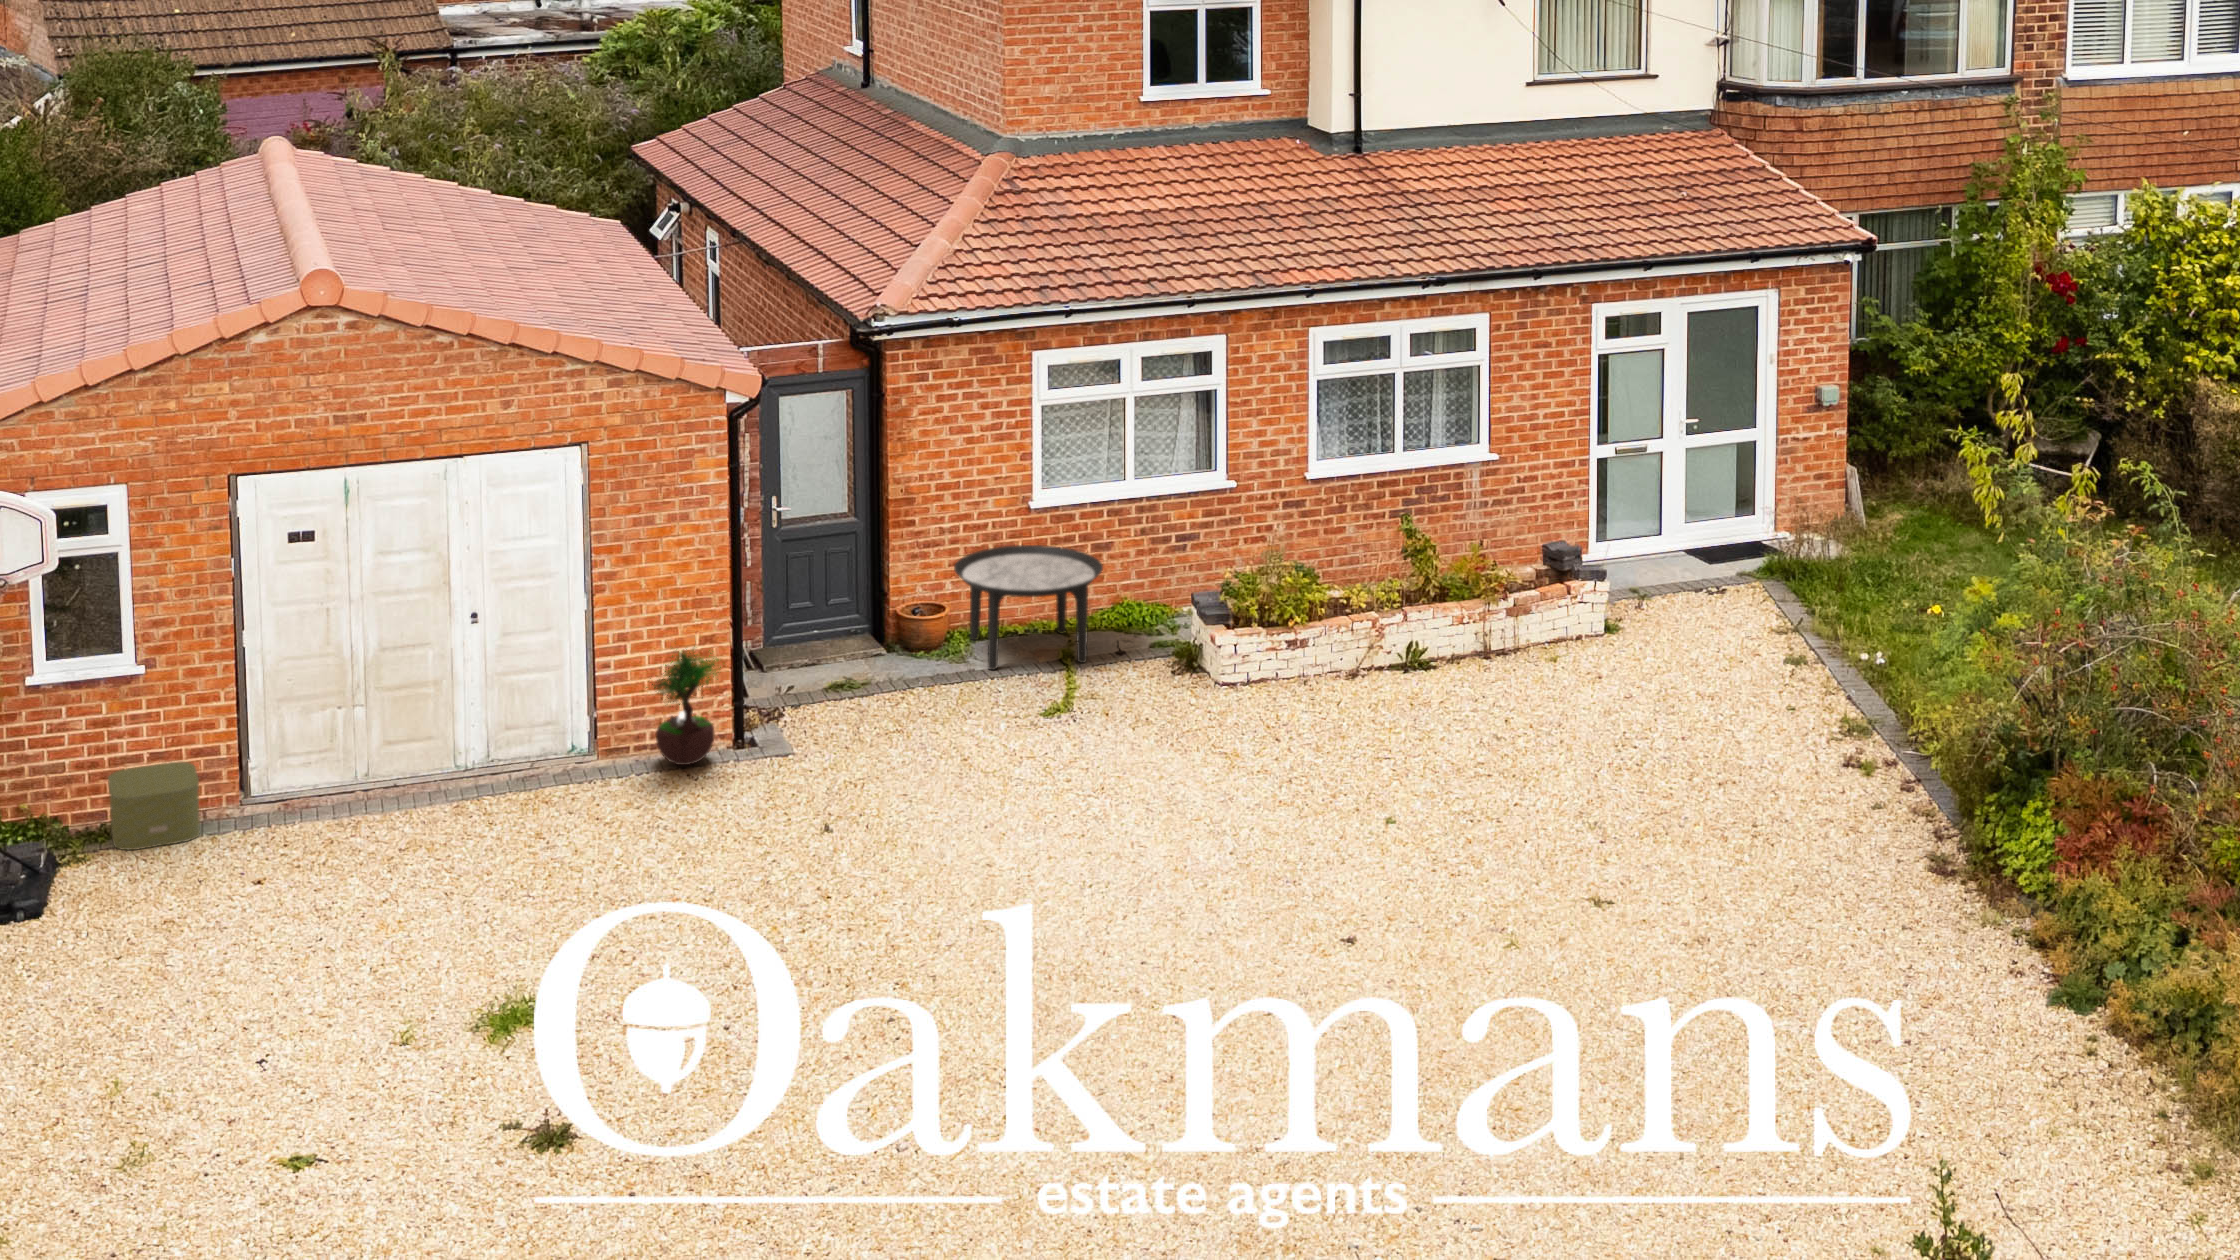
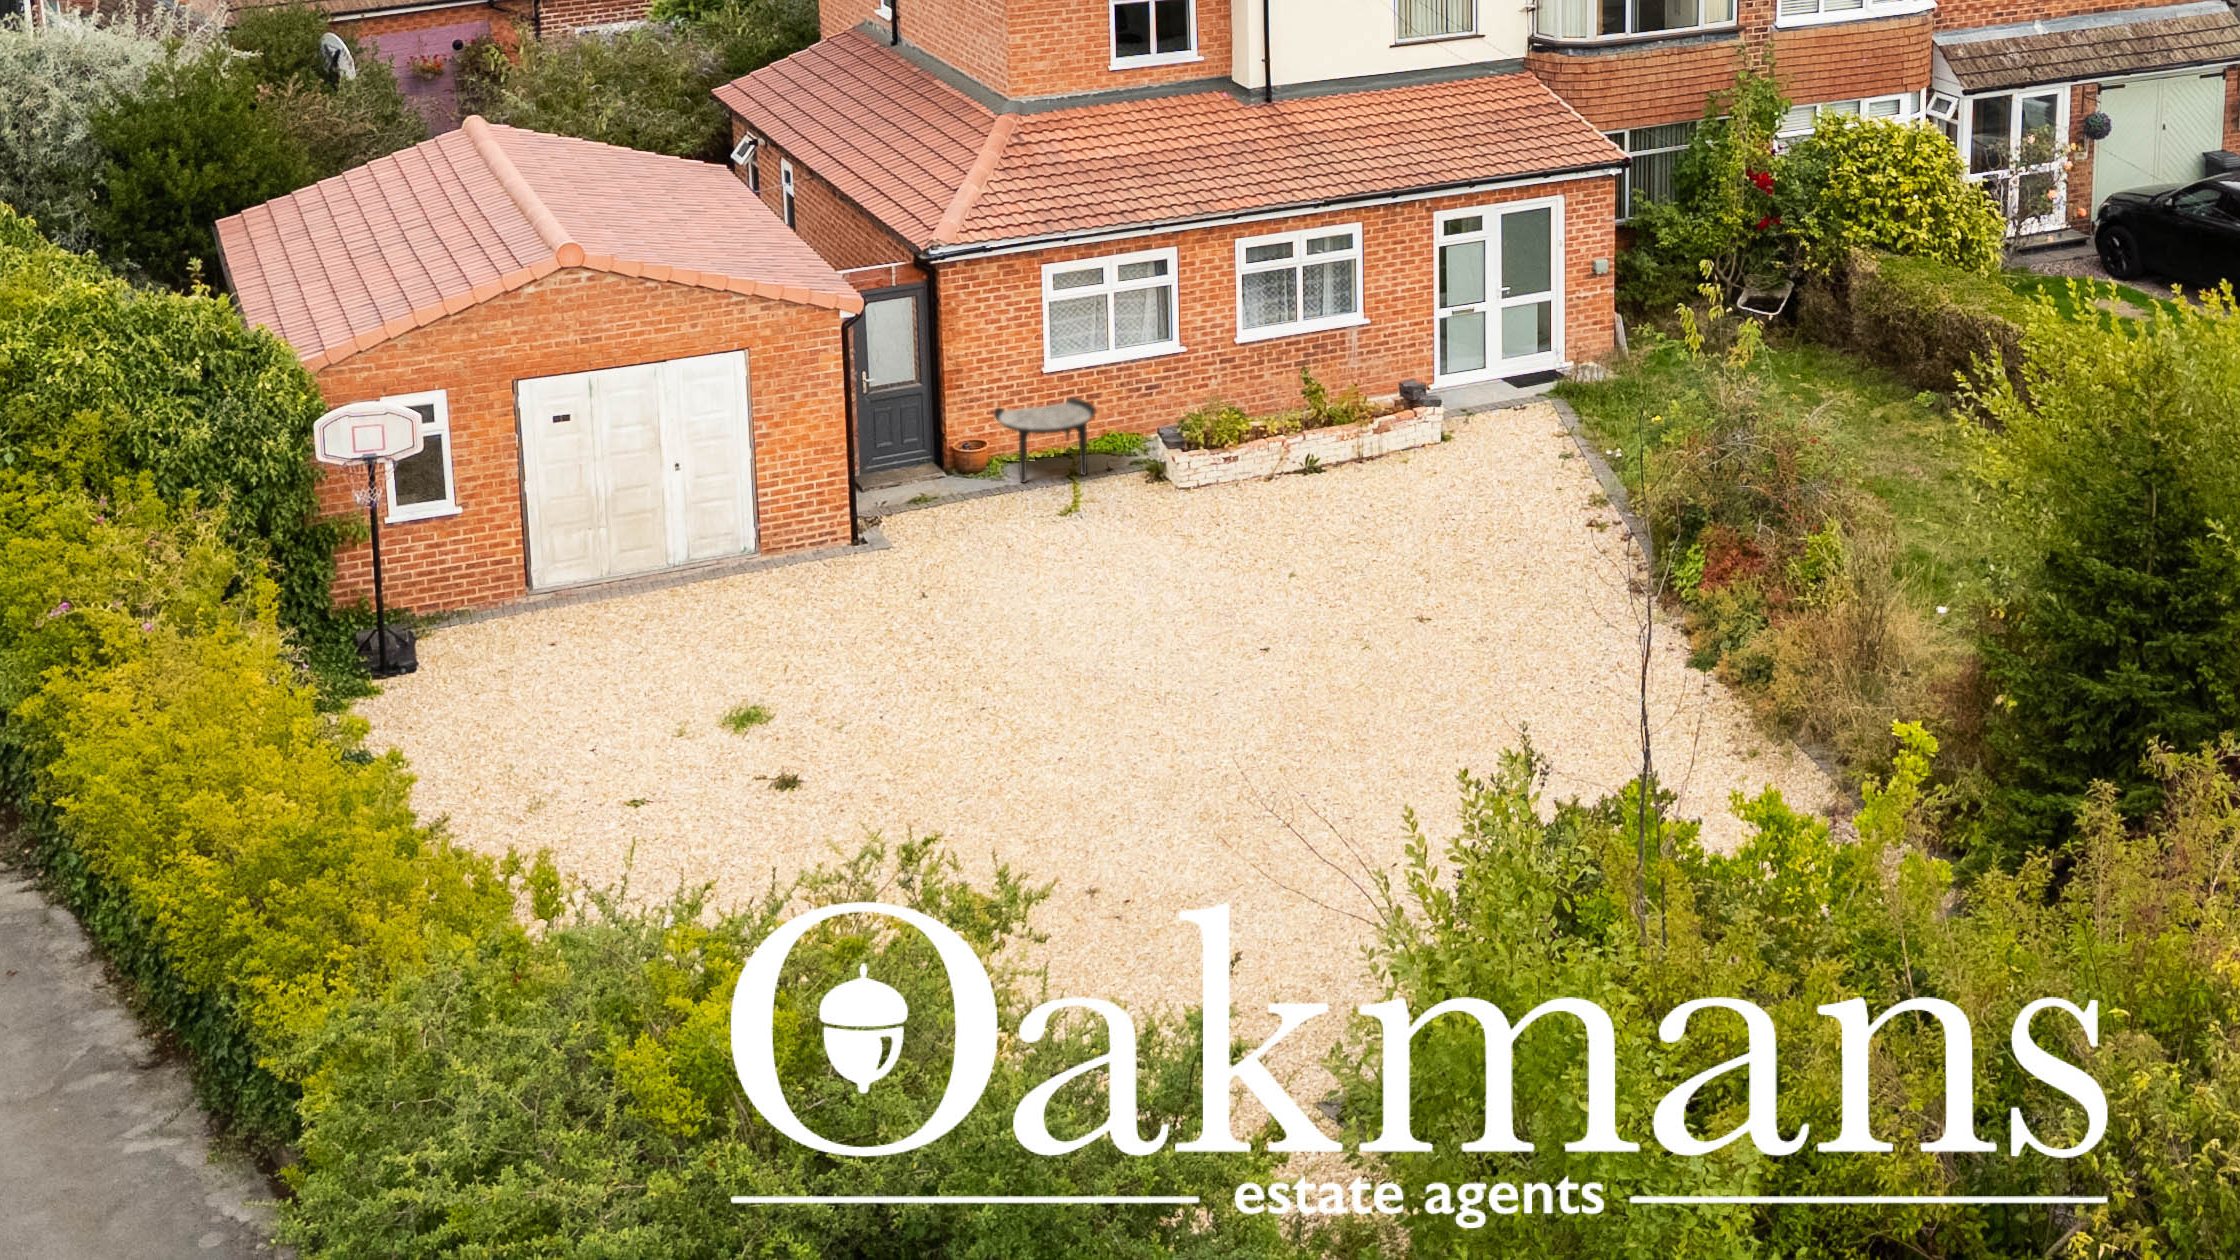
potted tree: present [646,646,721,765] -> none [799,476,850,556]
storage box: present [108,762,200,850] -> none [451,569,515,627]

